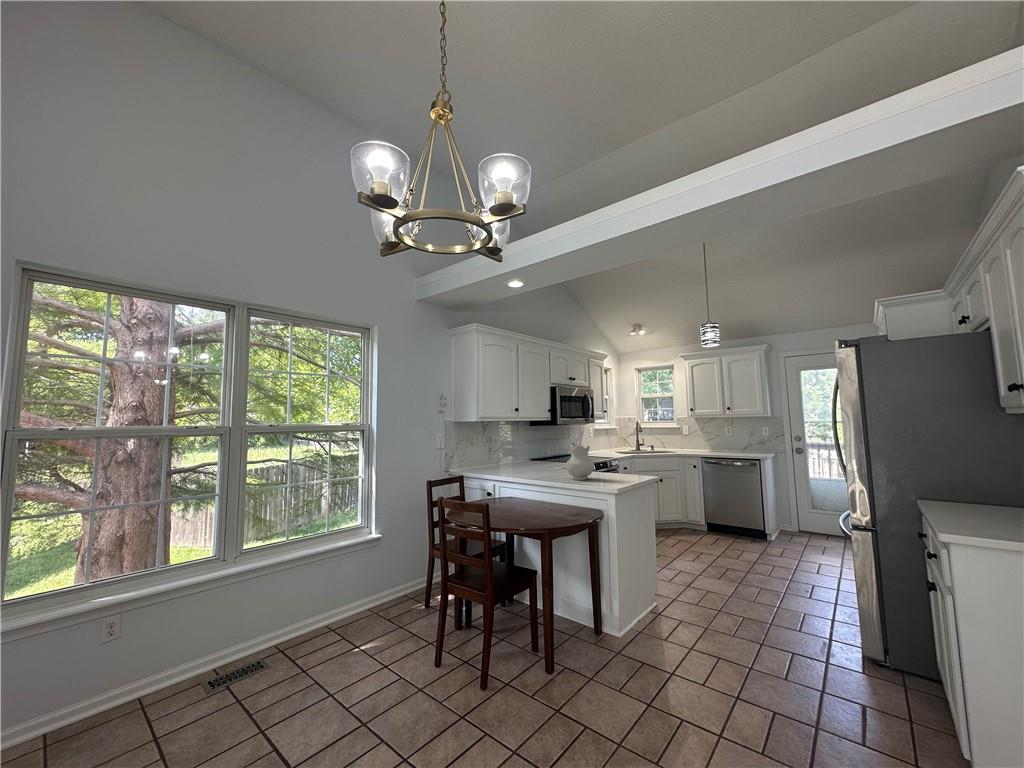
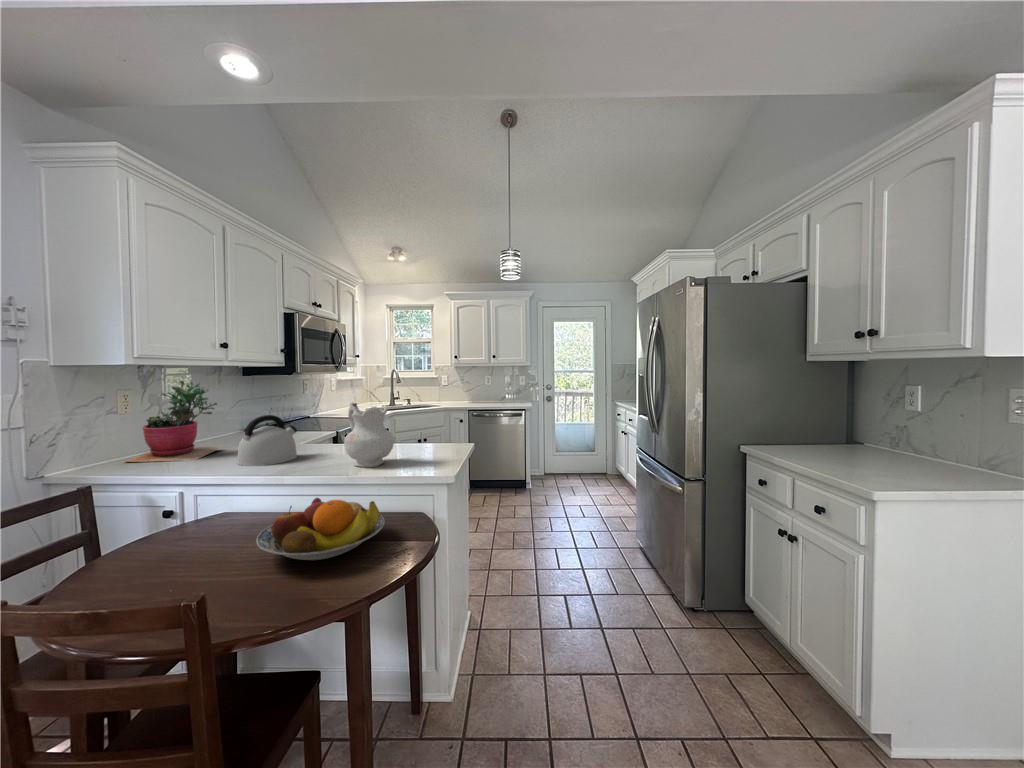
succulent plant: none [473,429,516,471] -> present [124,381,221,462]
kettle: none [518,448,548,475] -> present [237,415,297,466]
fruit bowl: none [517,489,575,516] -> present [256,498,384,560]

